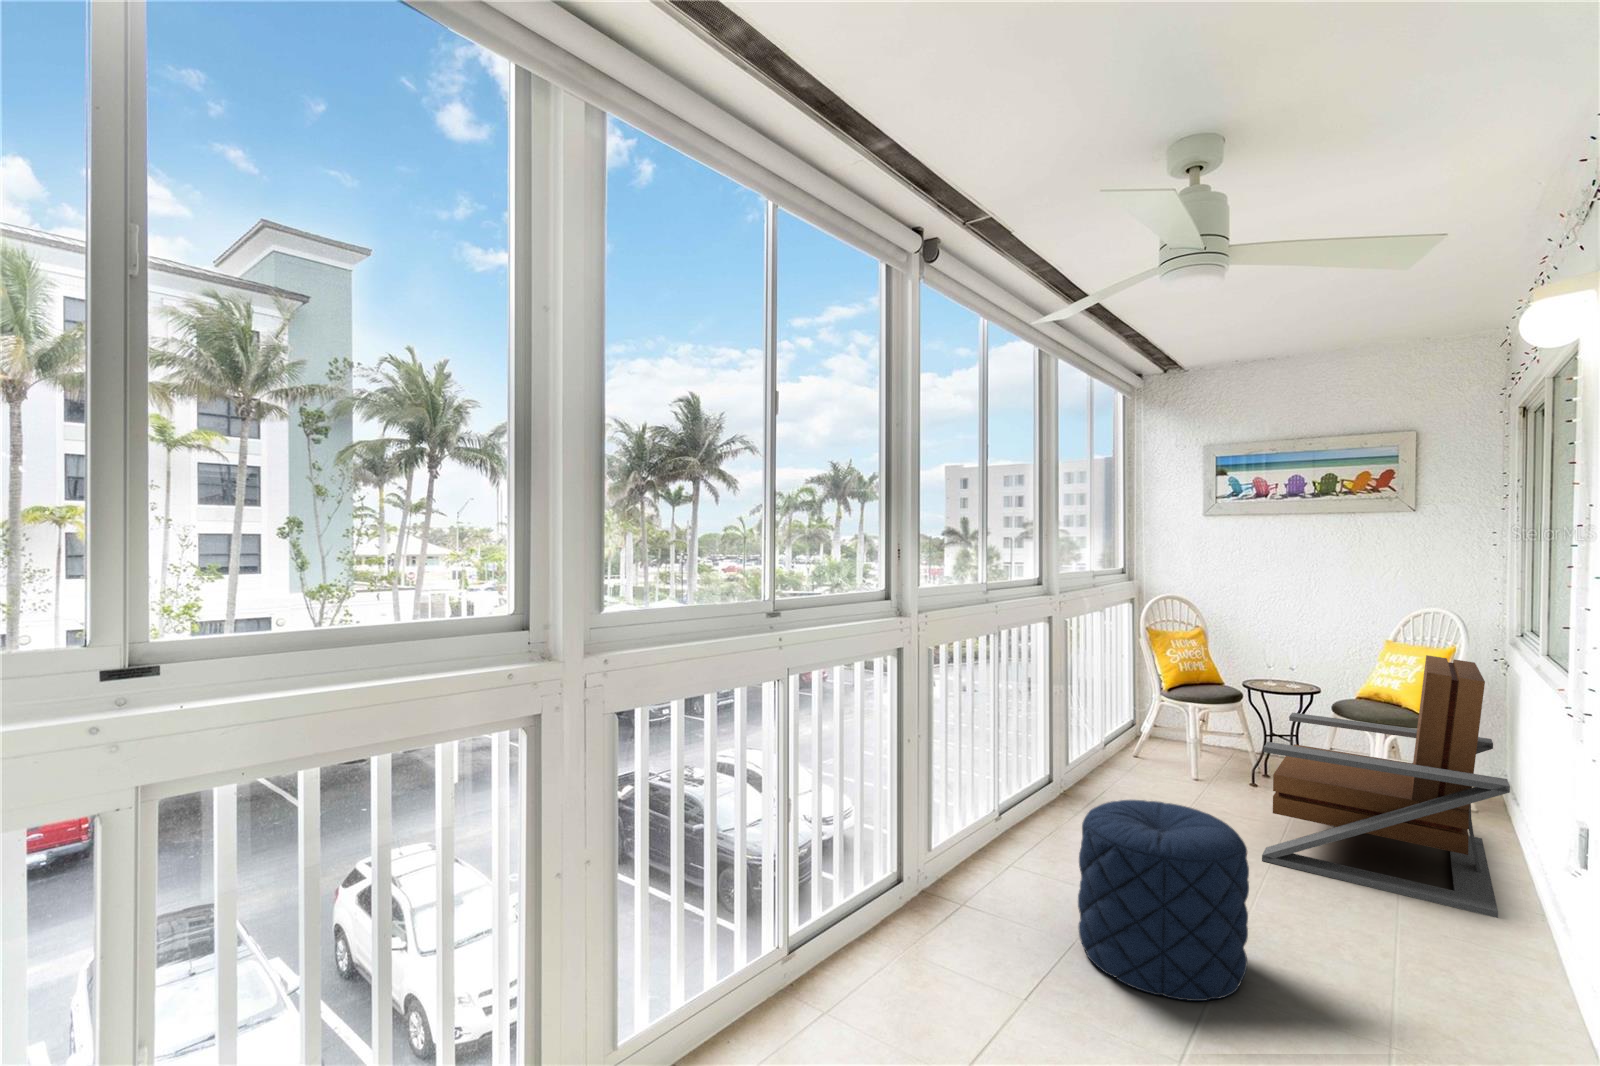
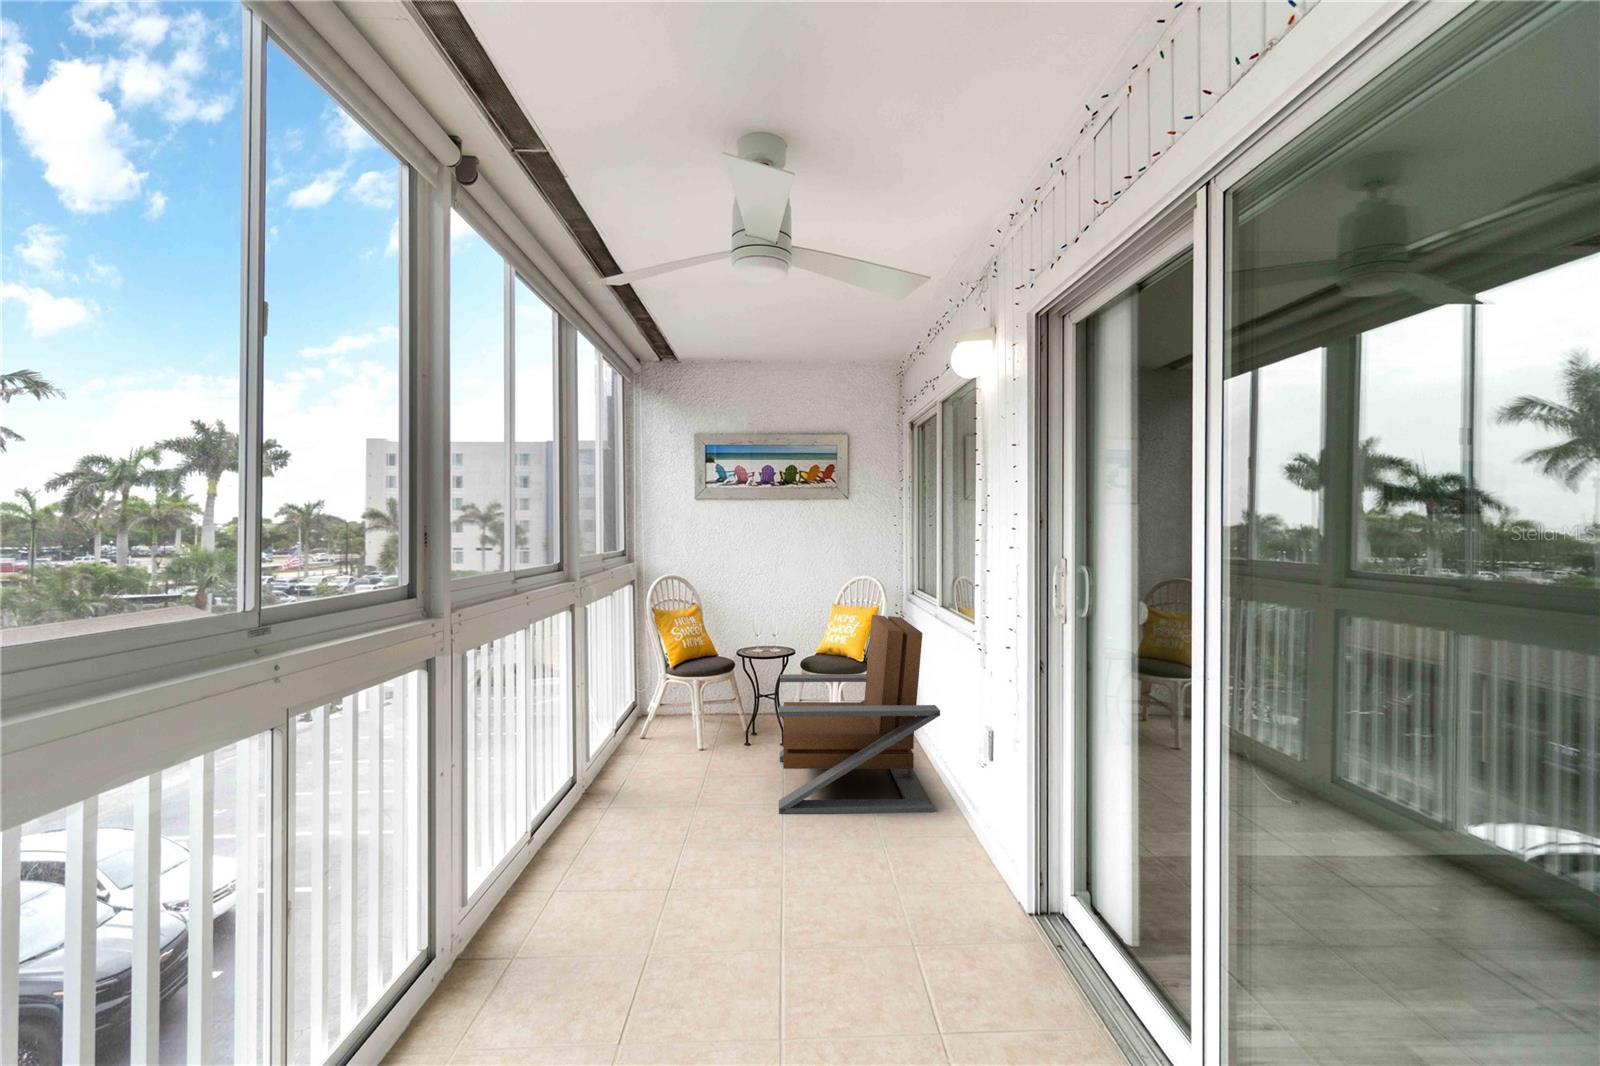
pouf: present [1078,800,1249,1001] -> none [661,787,815,987]

